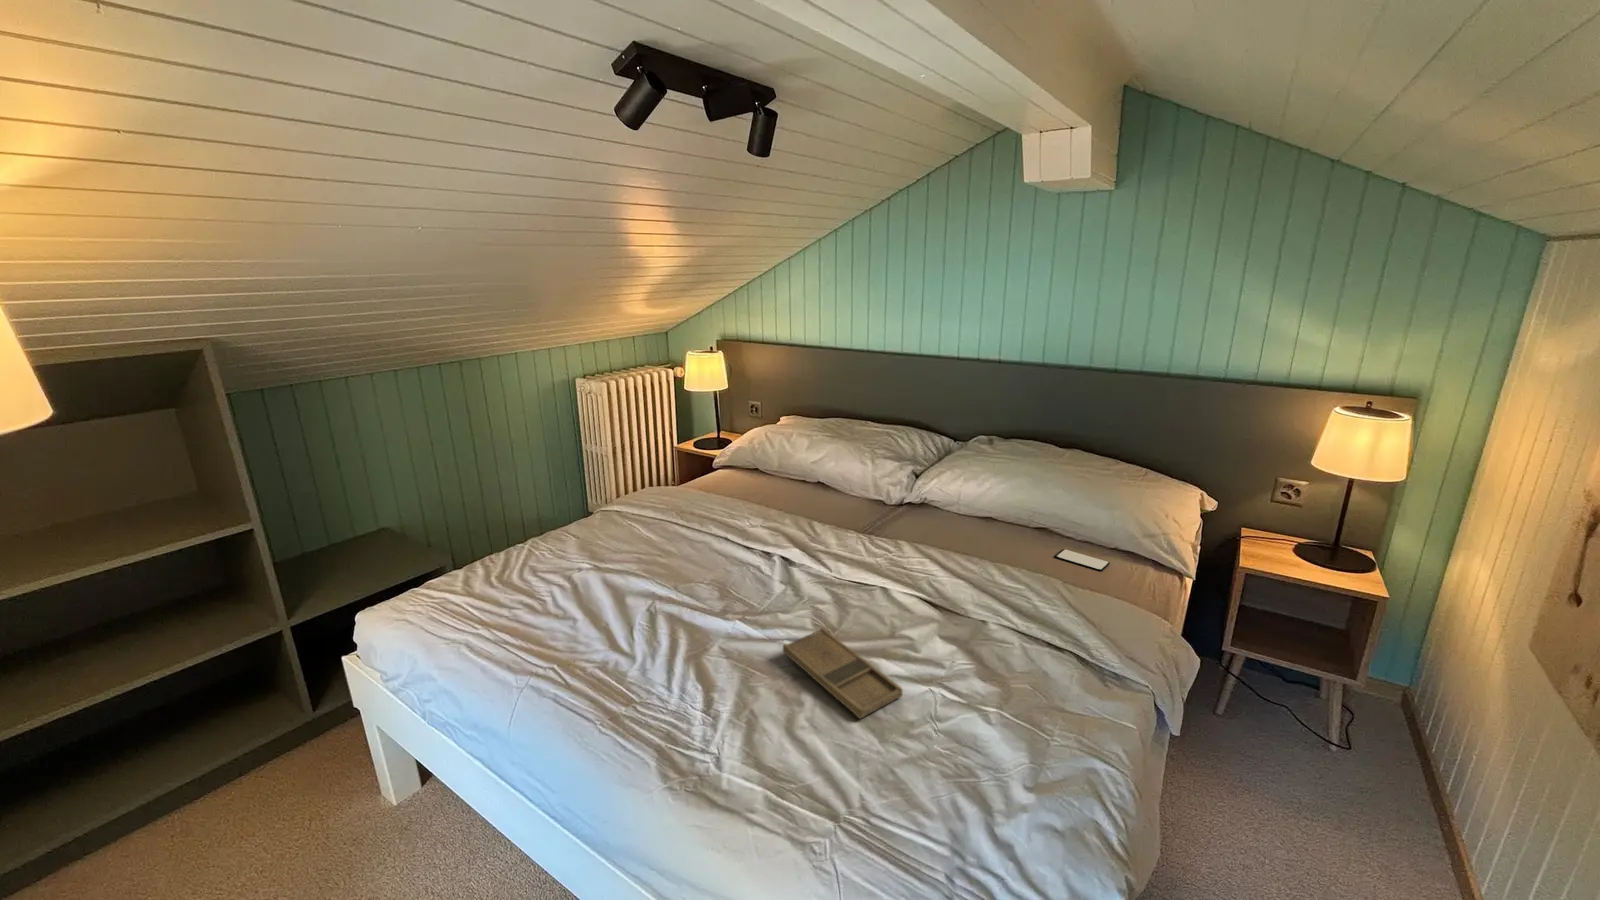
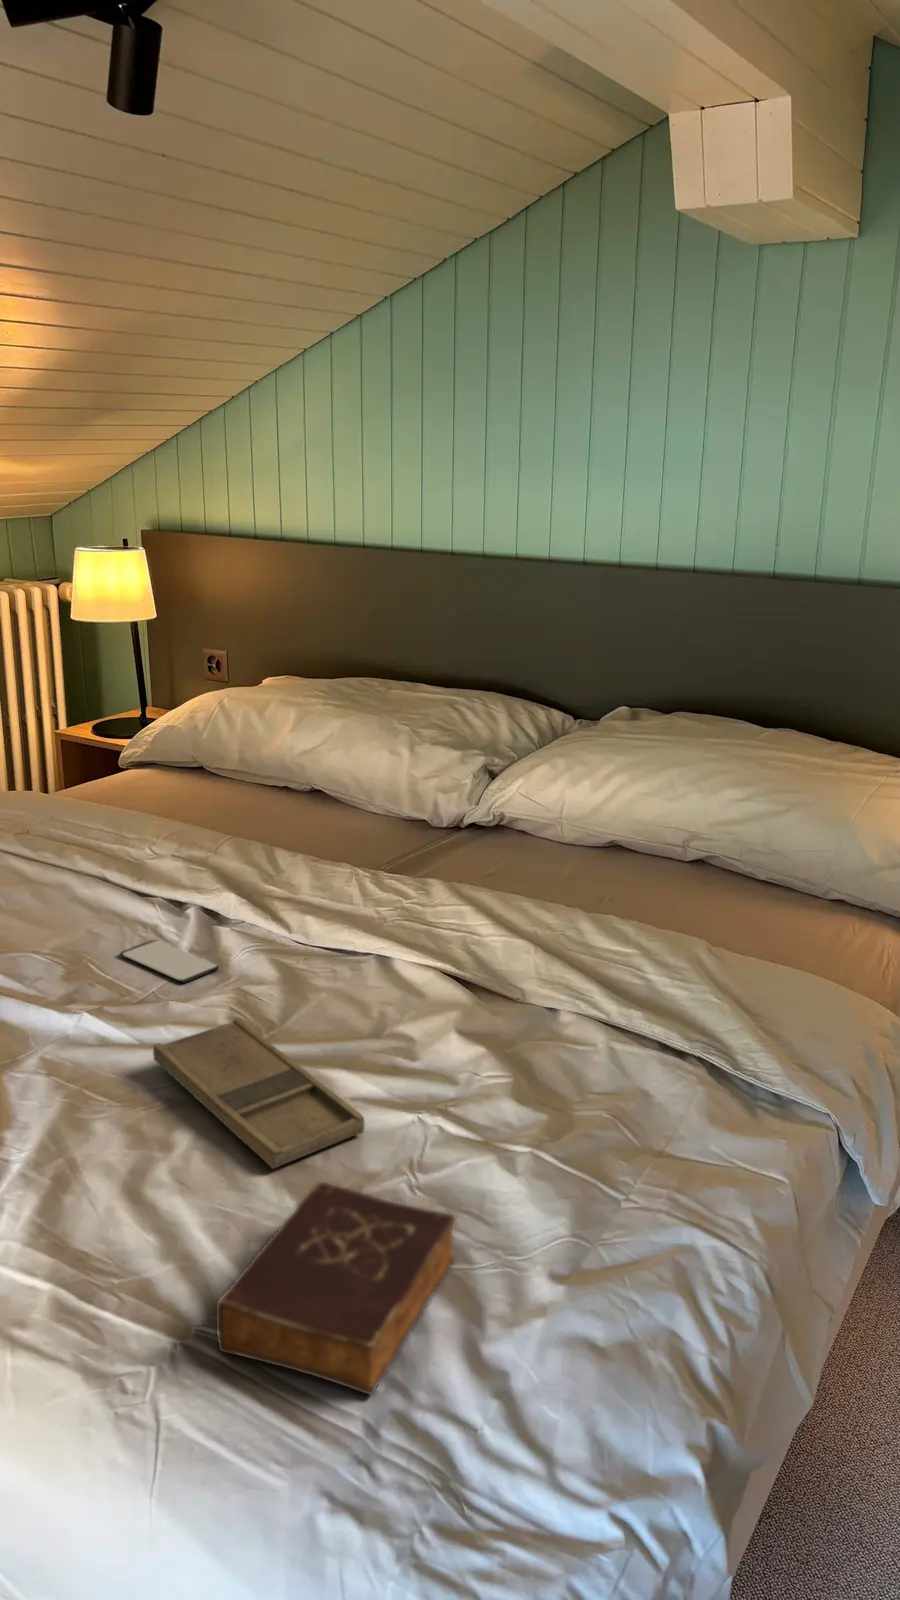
smartphone: present [1055,549,1110,571] -> present [121,940,219,982]
book: none [858,732,972,861] -> present [216,1182,456,1395]

